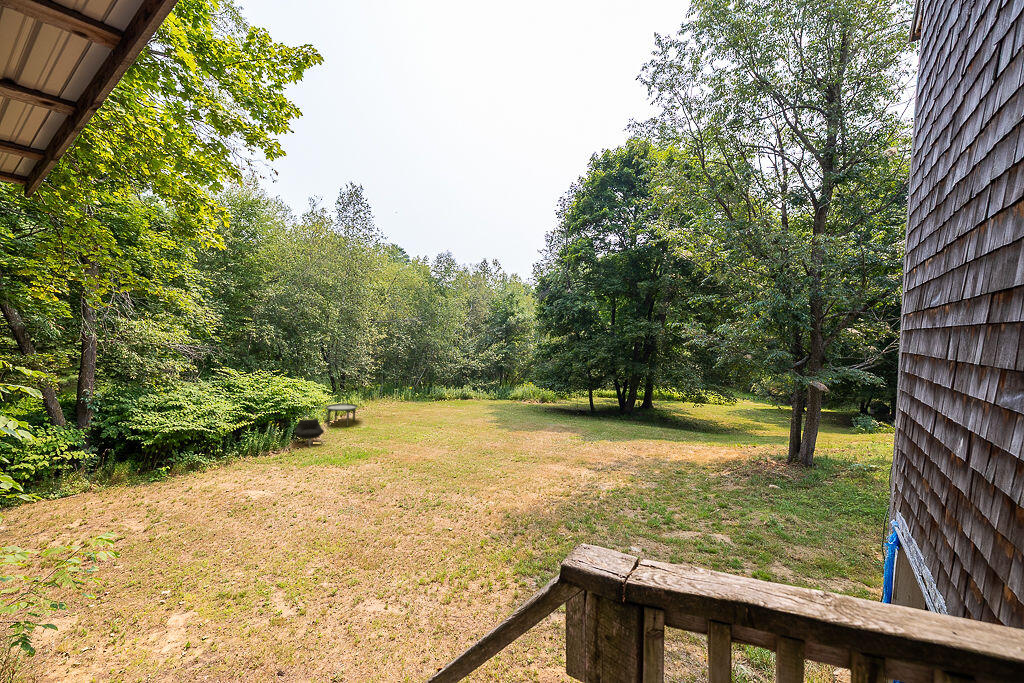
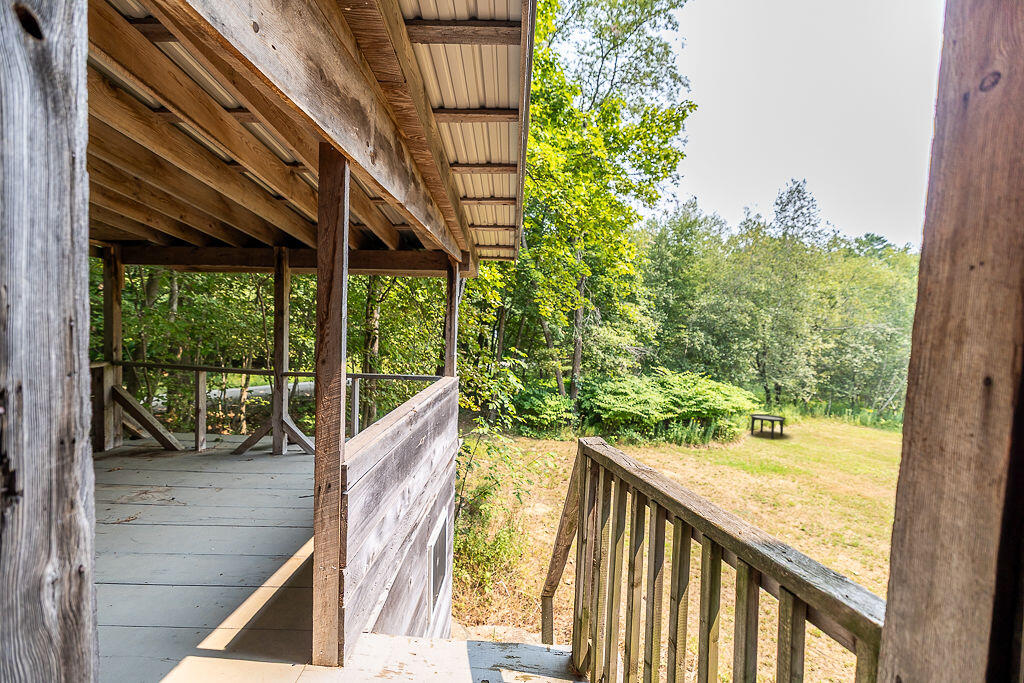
lounge chair: present [296,419,324,446] -> none [715,421,742,448]

